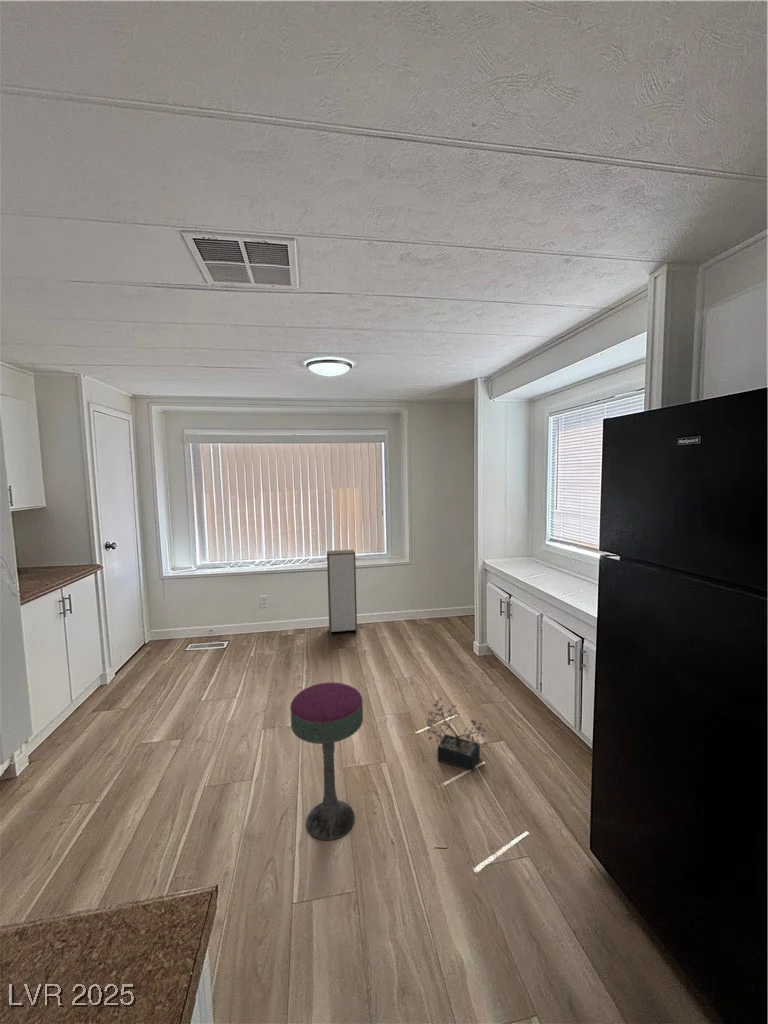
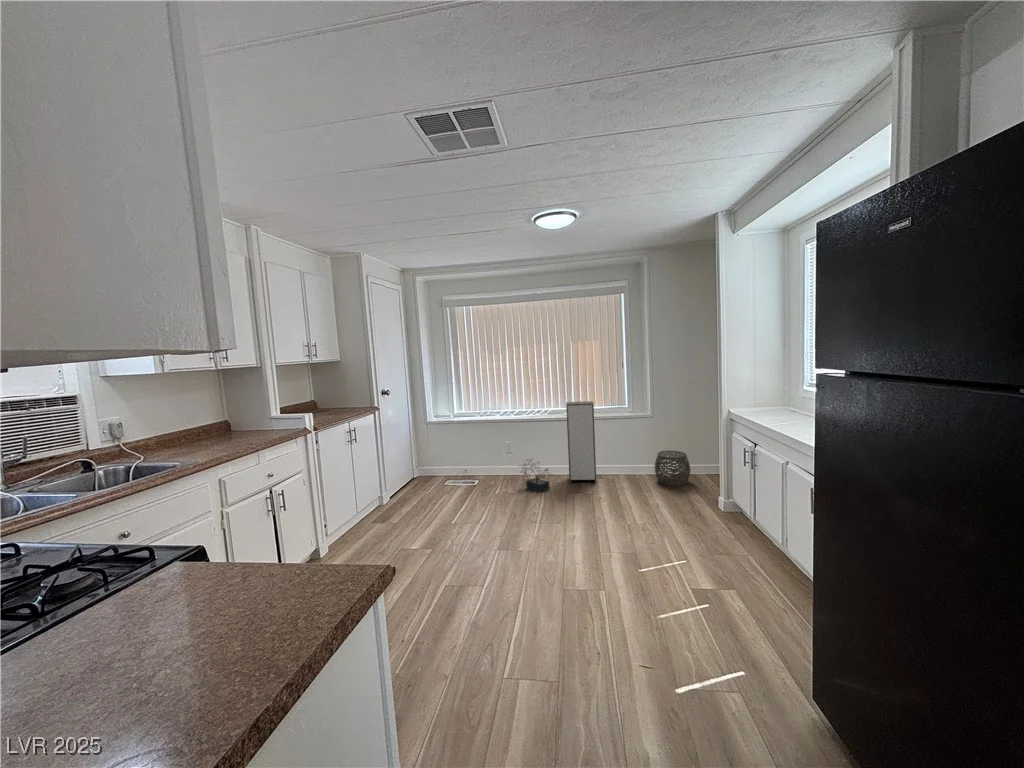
woven basket: none [412,596,444,631] -> present [655,450,690,486]
bar stool: present [290,682,363,840] -> none [507,504,573,640]
decorative plant: present [425,698,487,771] -> present [521,459,552,492]

